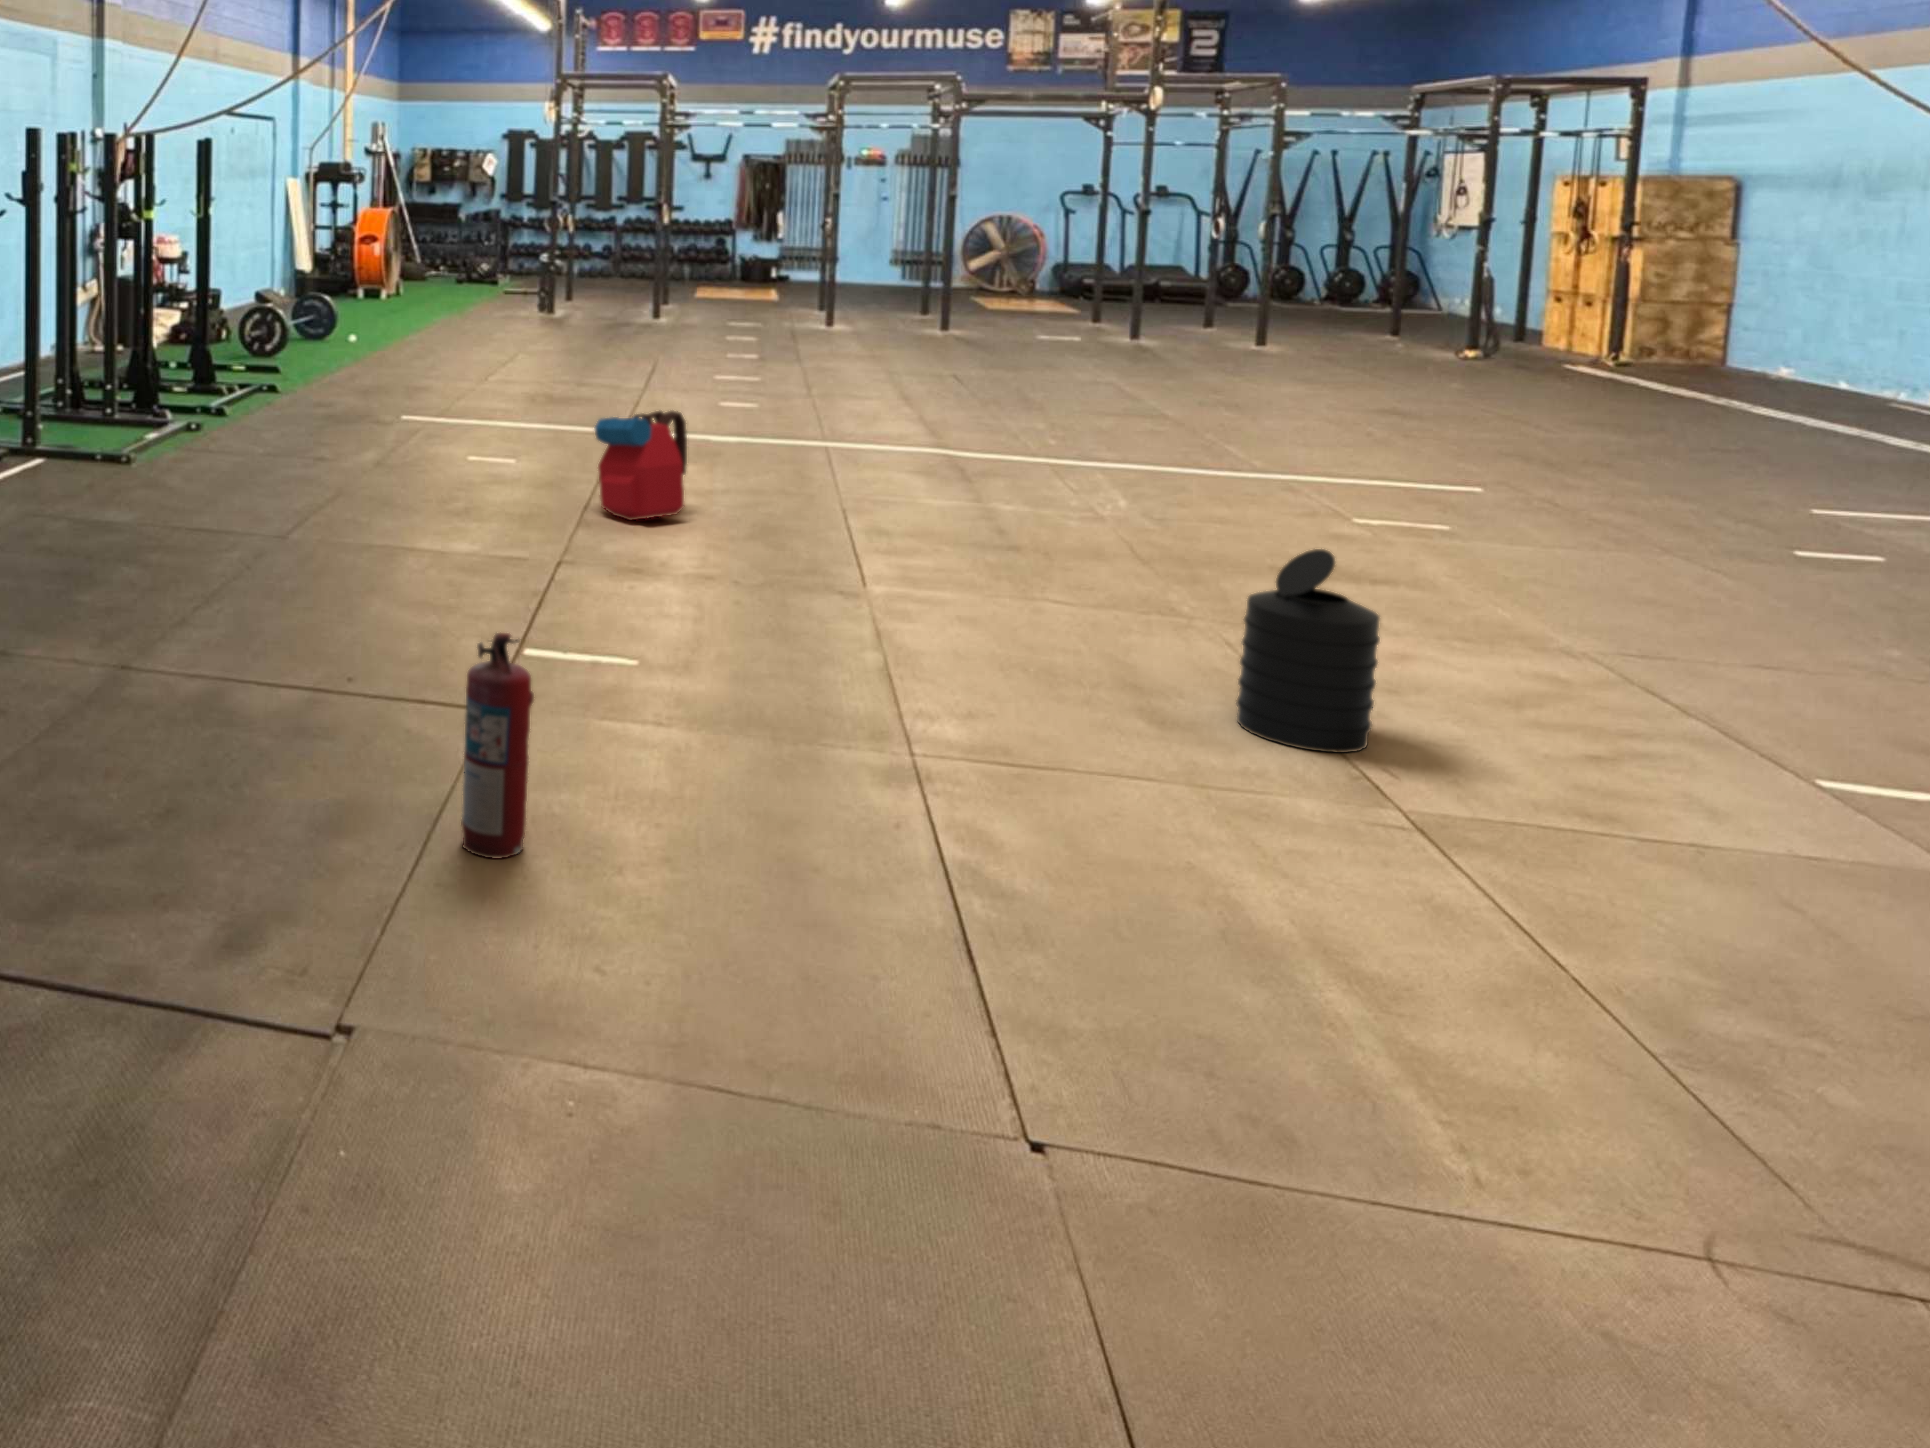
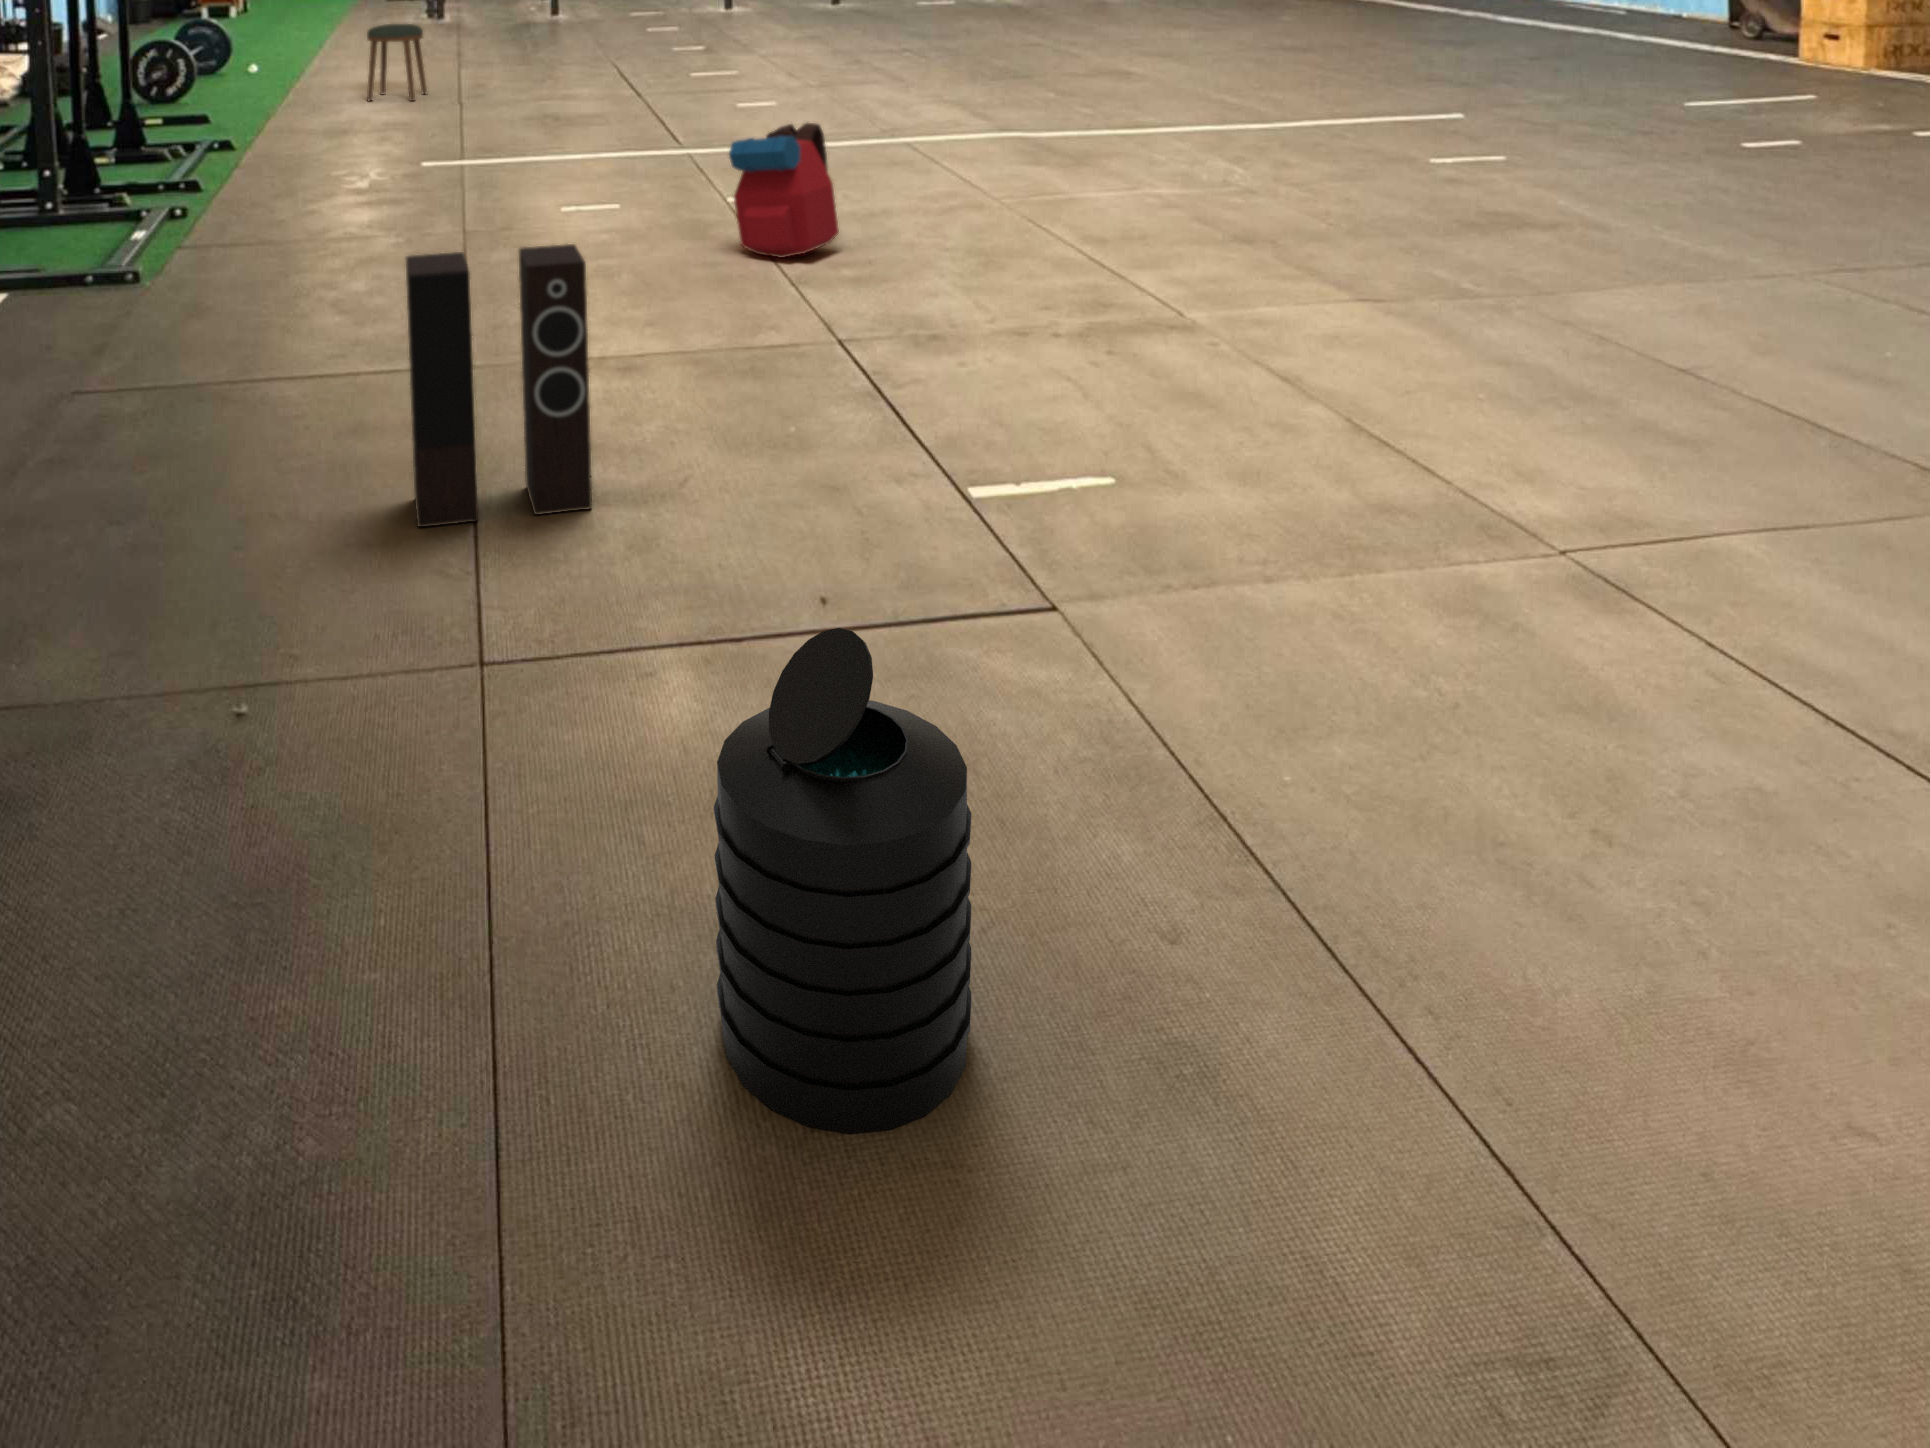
stool: none [429,310,484,377] -> present [367,24,427,101]
speaker: none [189,445,321,639] -> present [406,244,592,527]
trash can: present [1237,549,1380,753] -> present [714,628,972,1133]
fire extinguisher: present [461,633,534,859] -> none [1137,511,1263,849]

